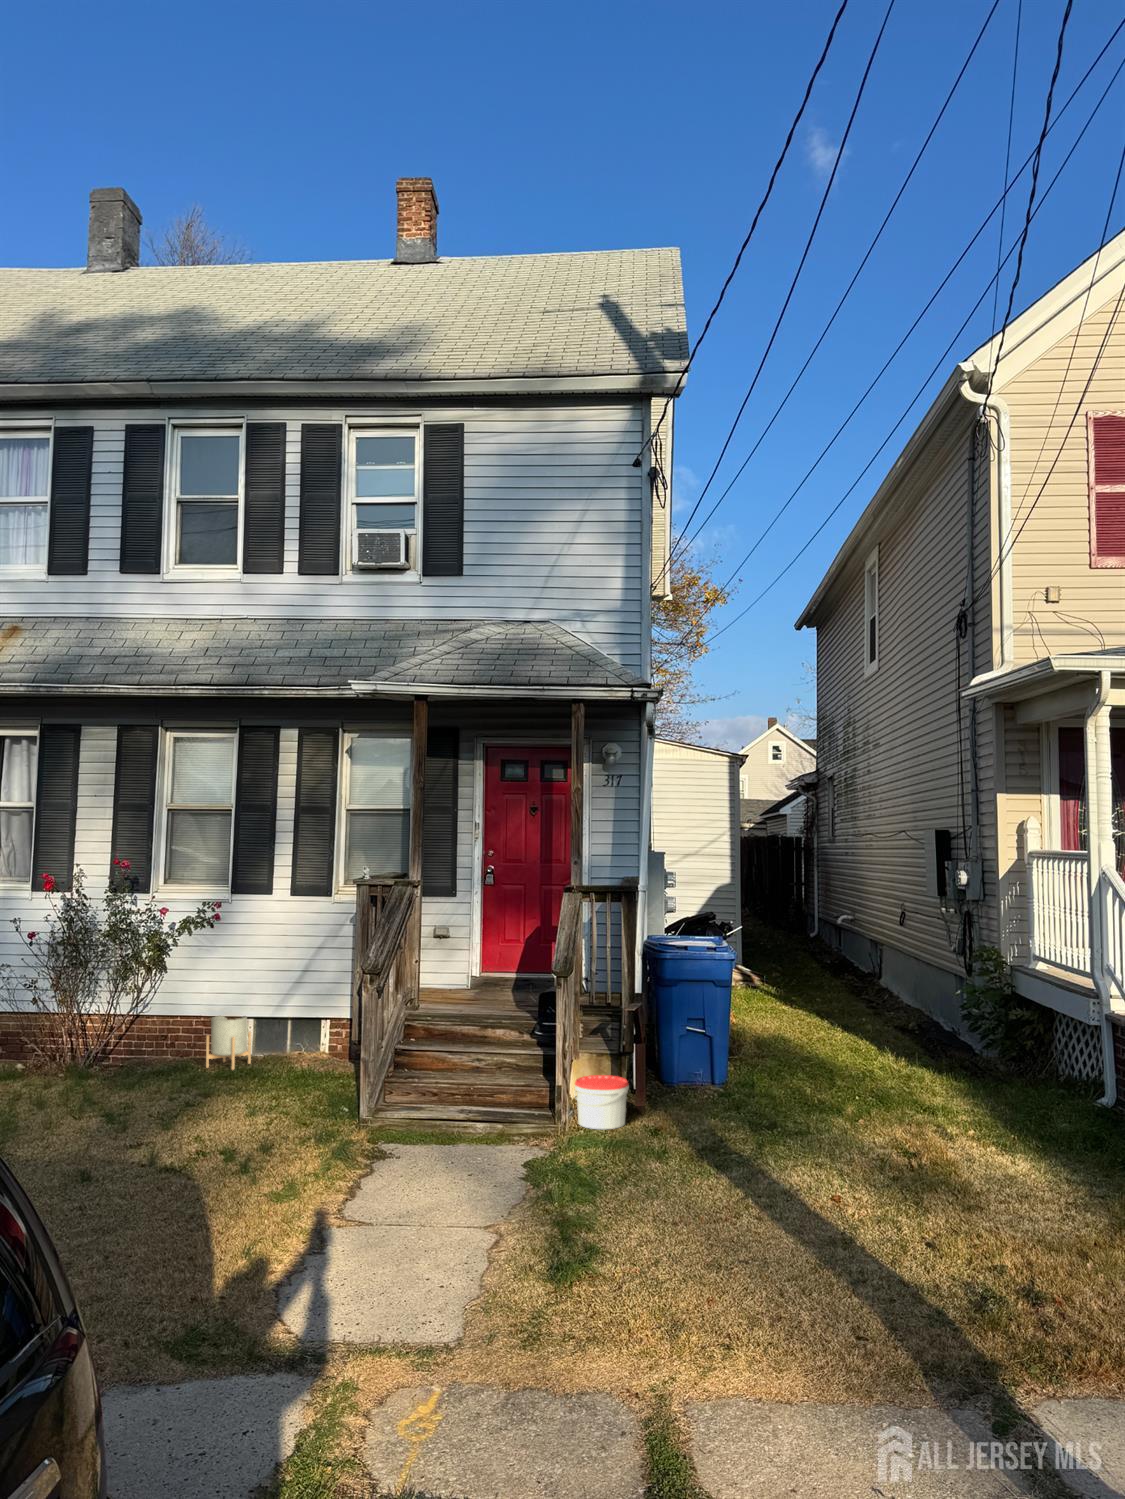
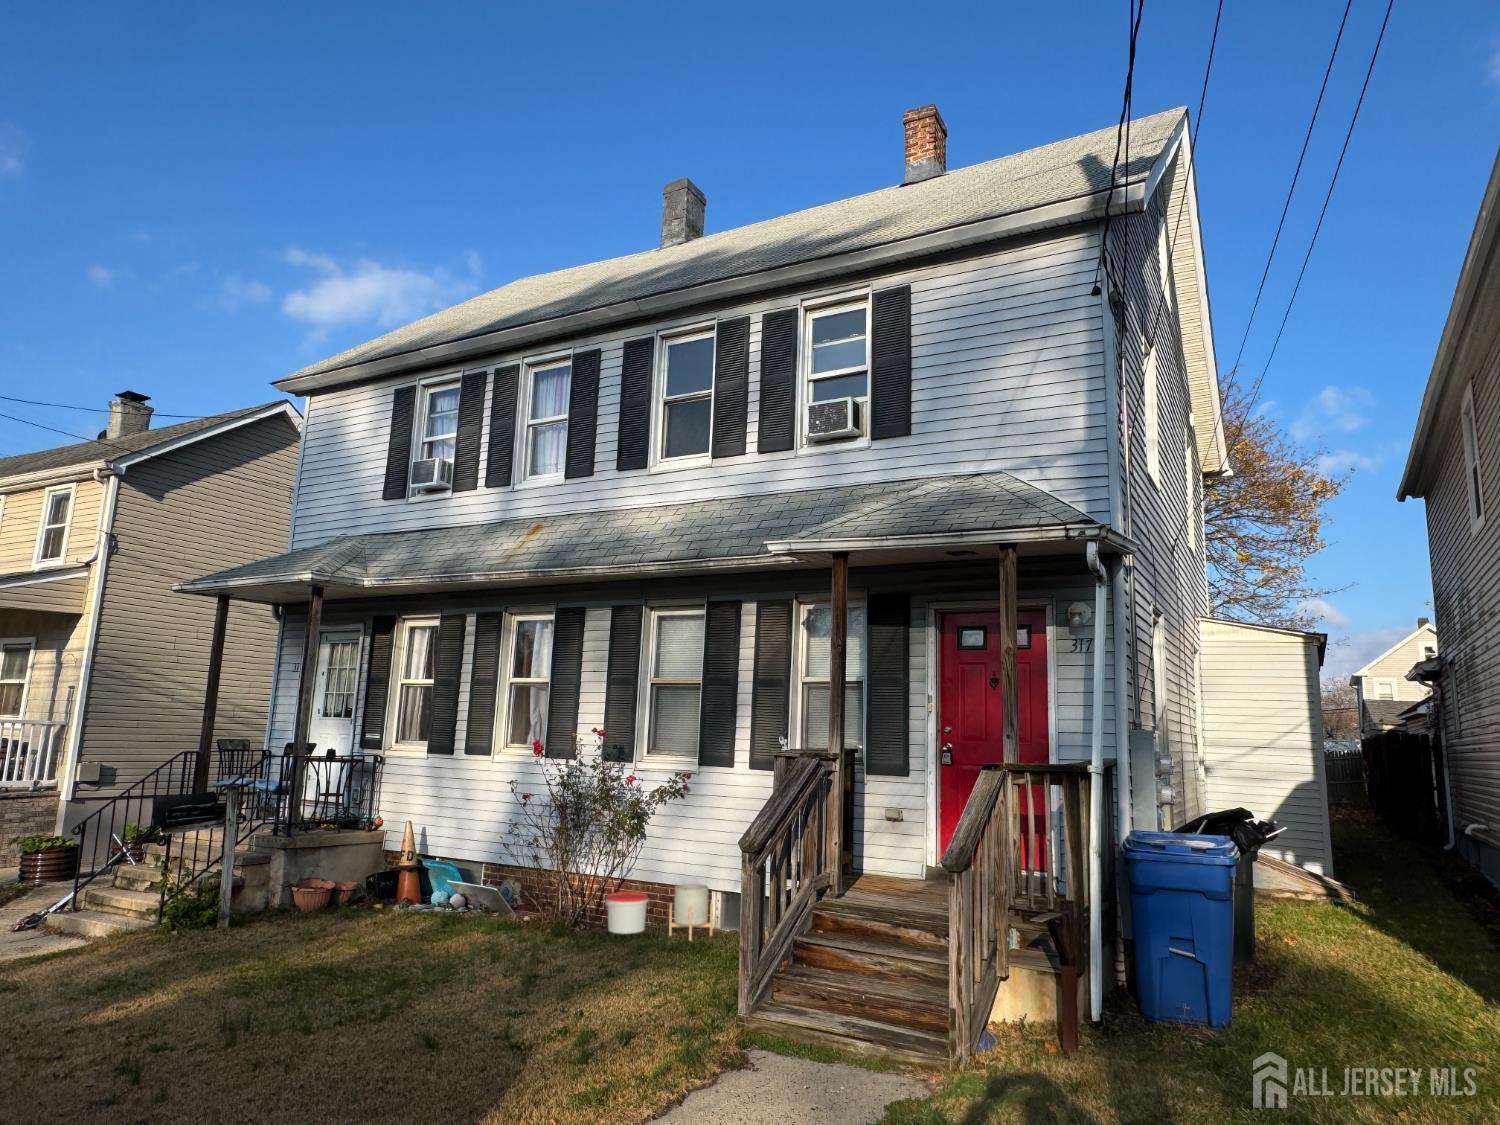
bucket: present [575,1075,629,1129] -> present [606,892,648,934]

